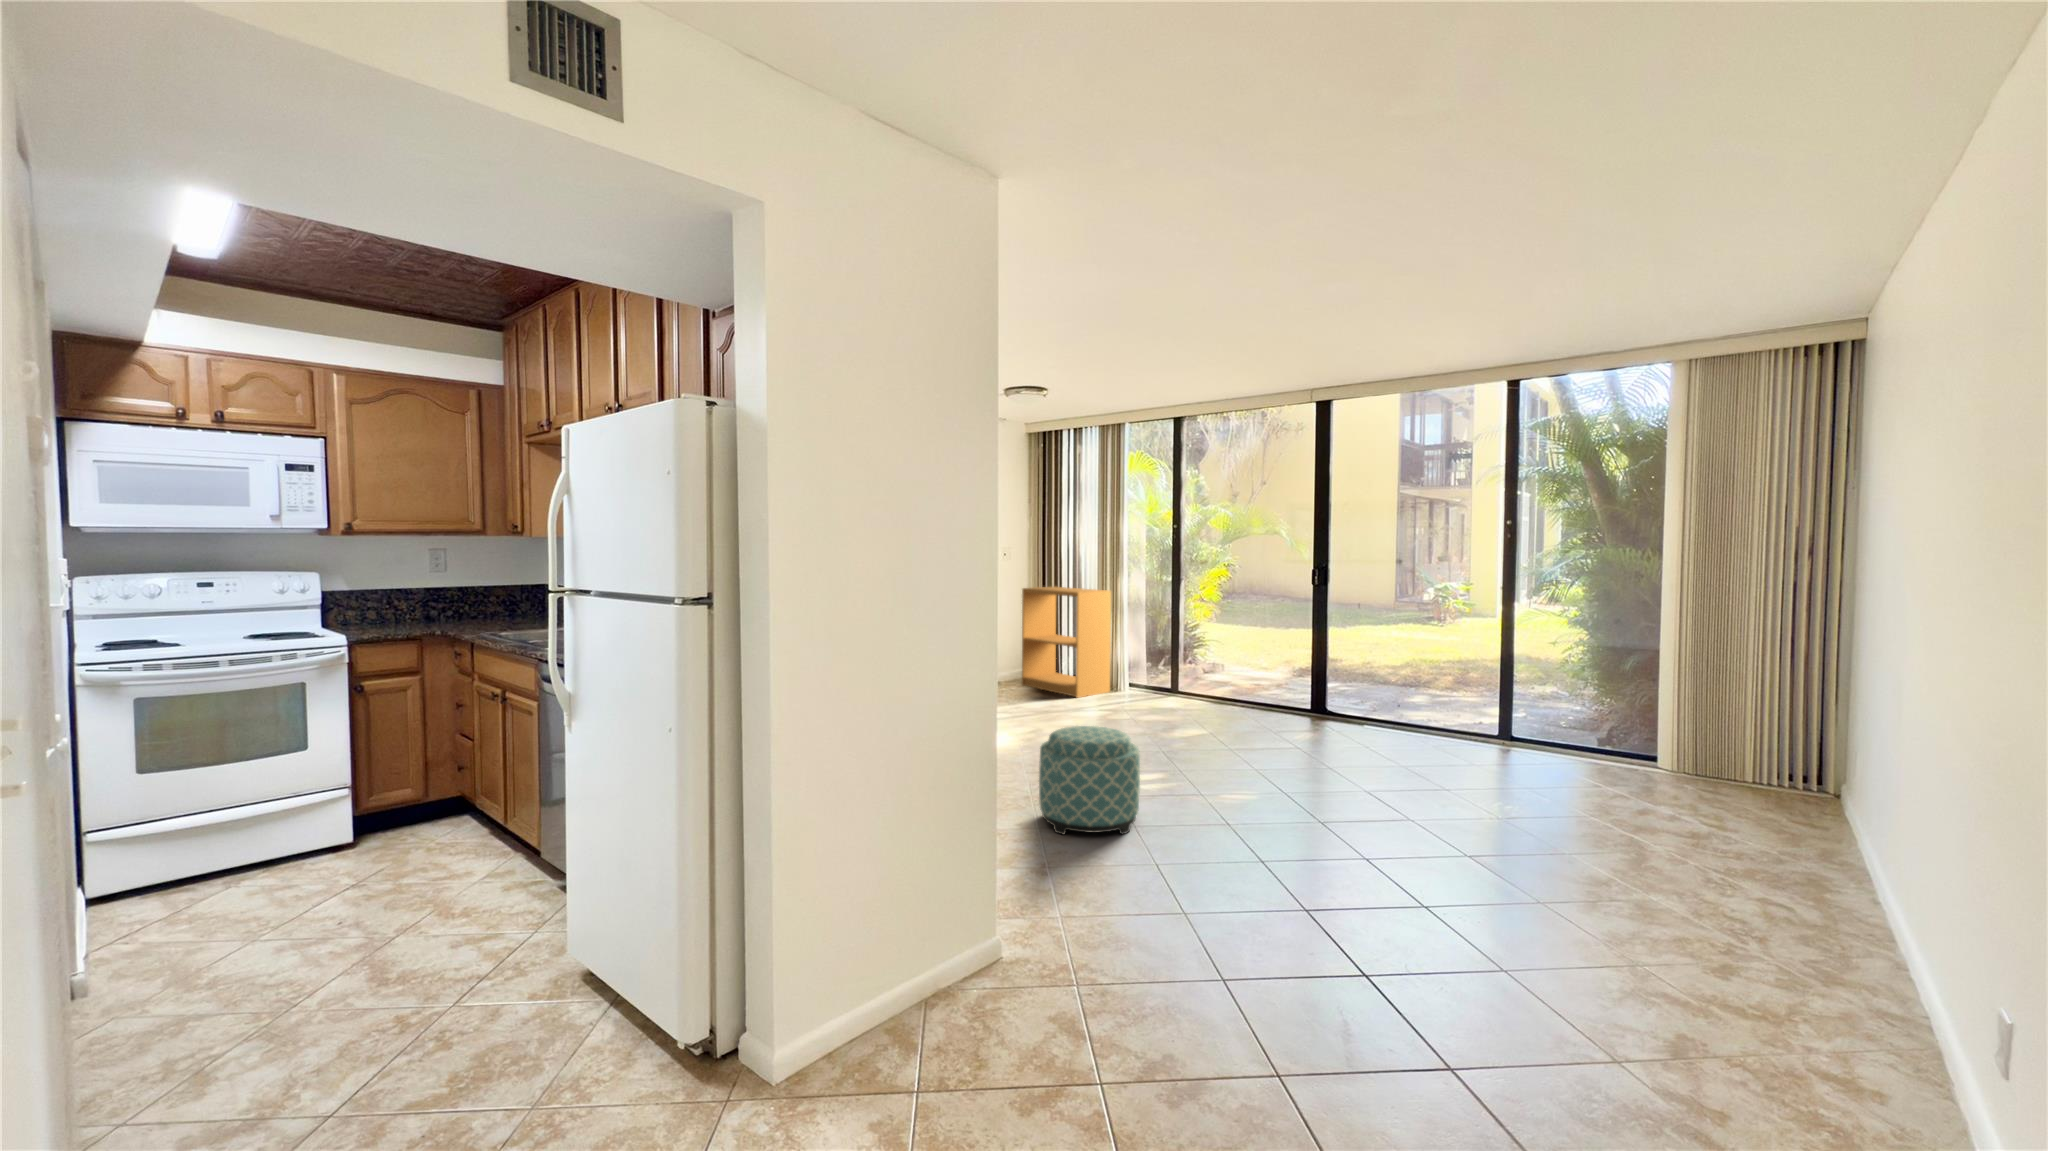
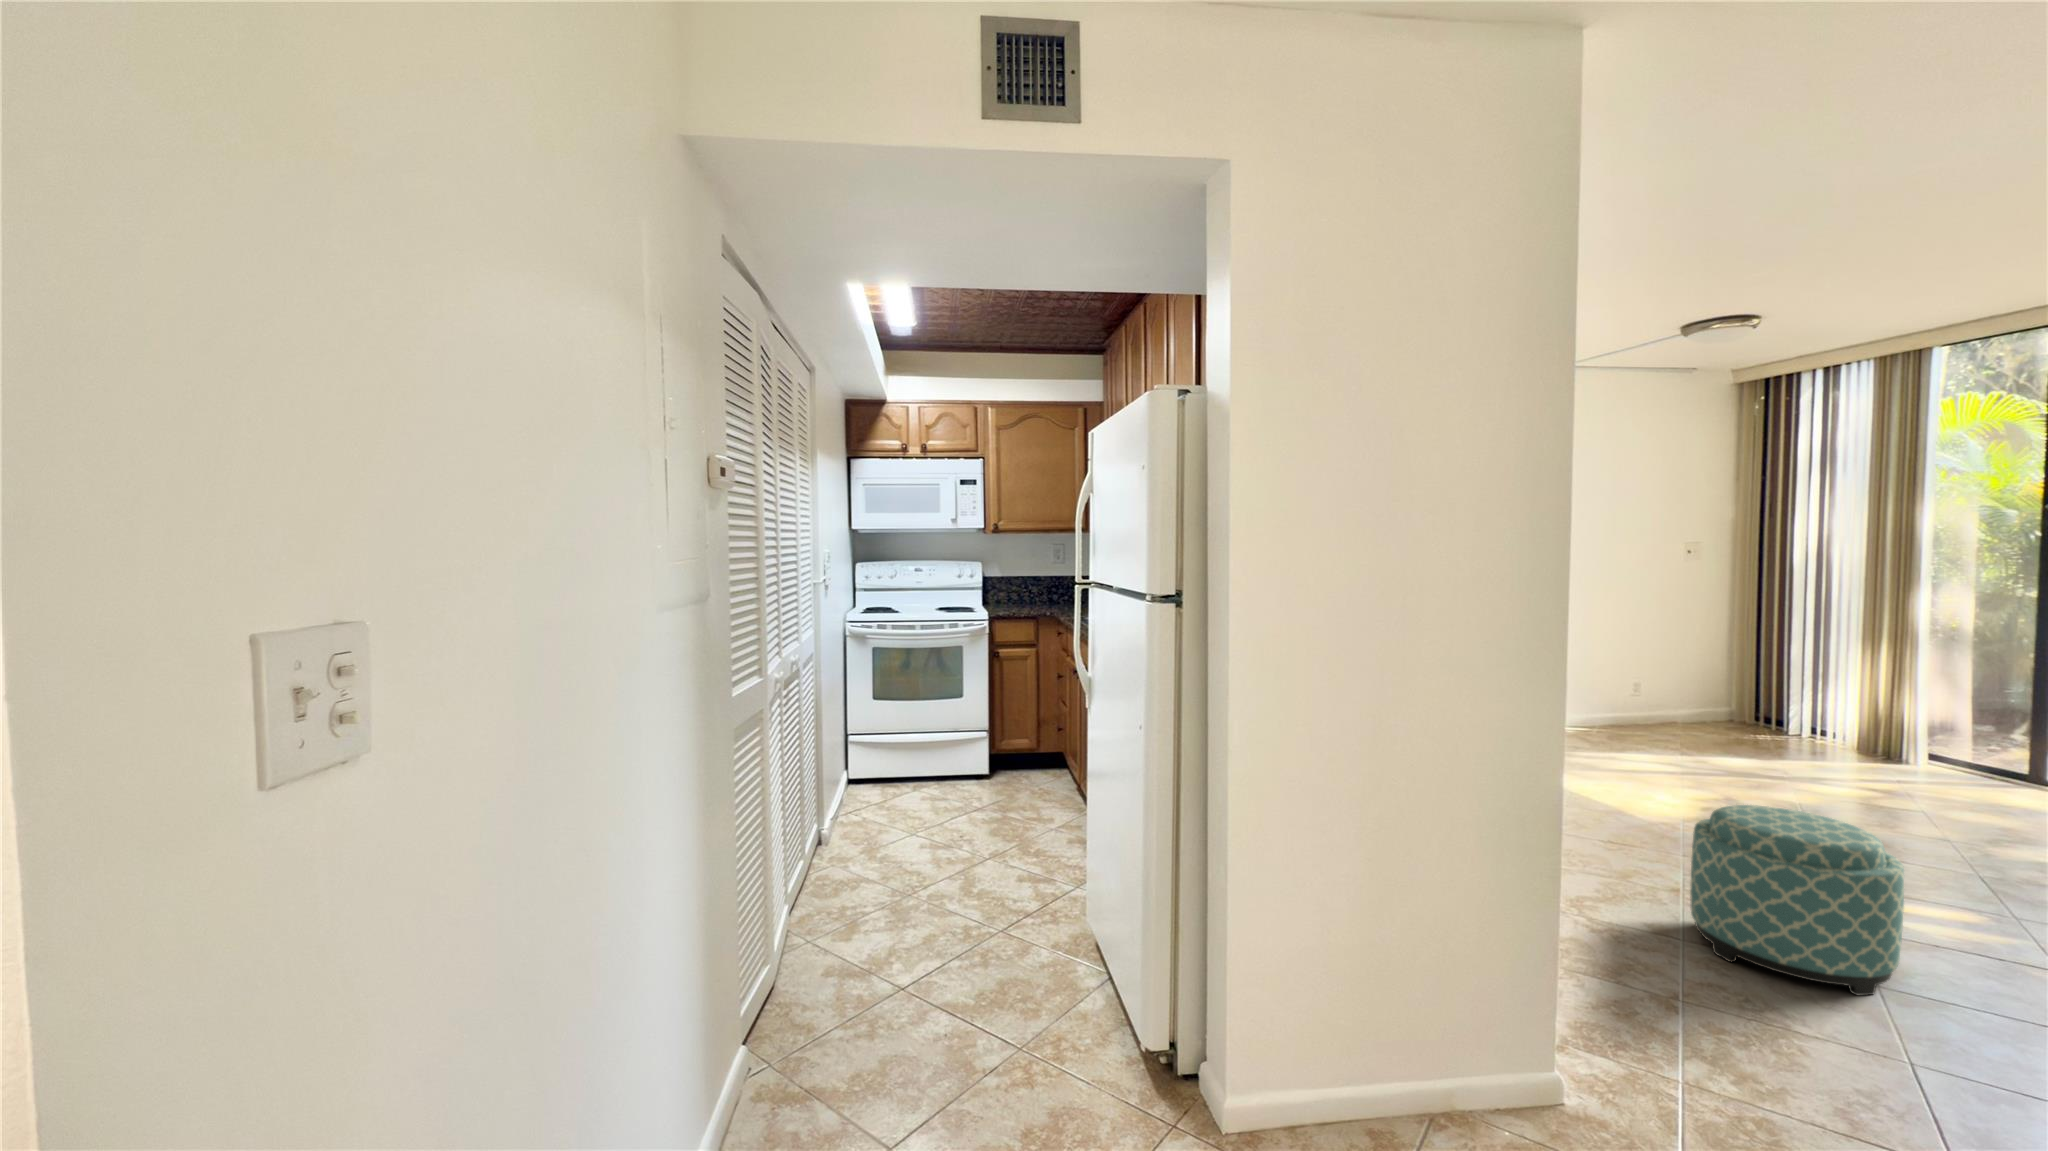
bookshelf: present [1022,587,1111,698] -> none [1707,596,1890,761]

